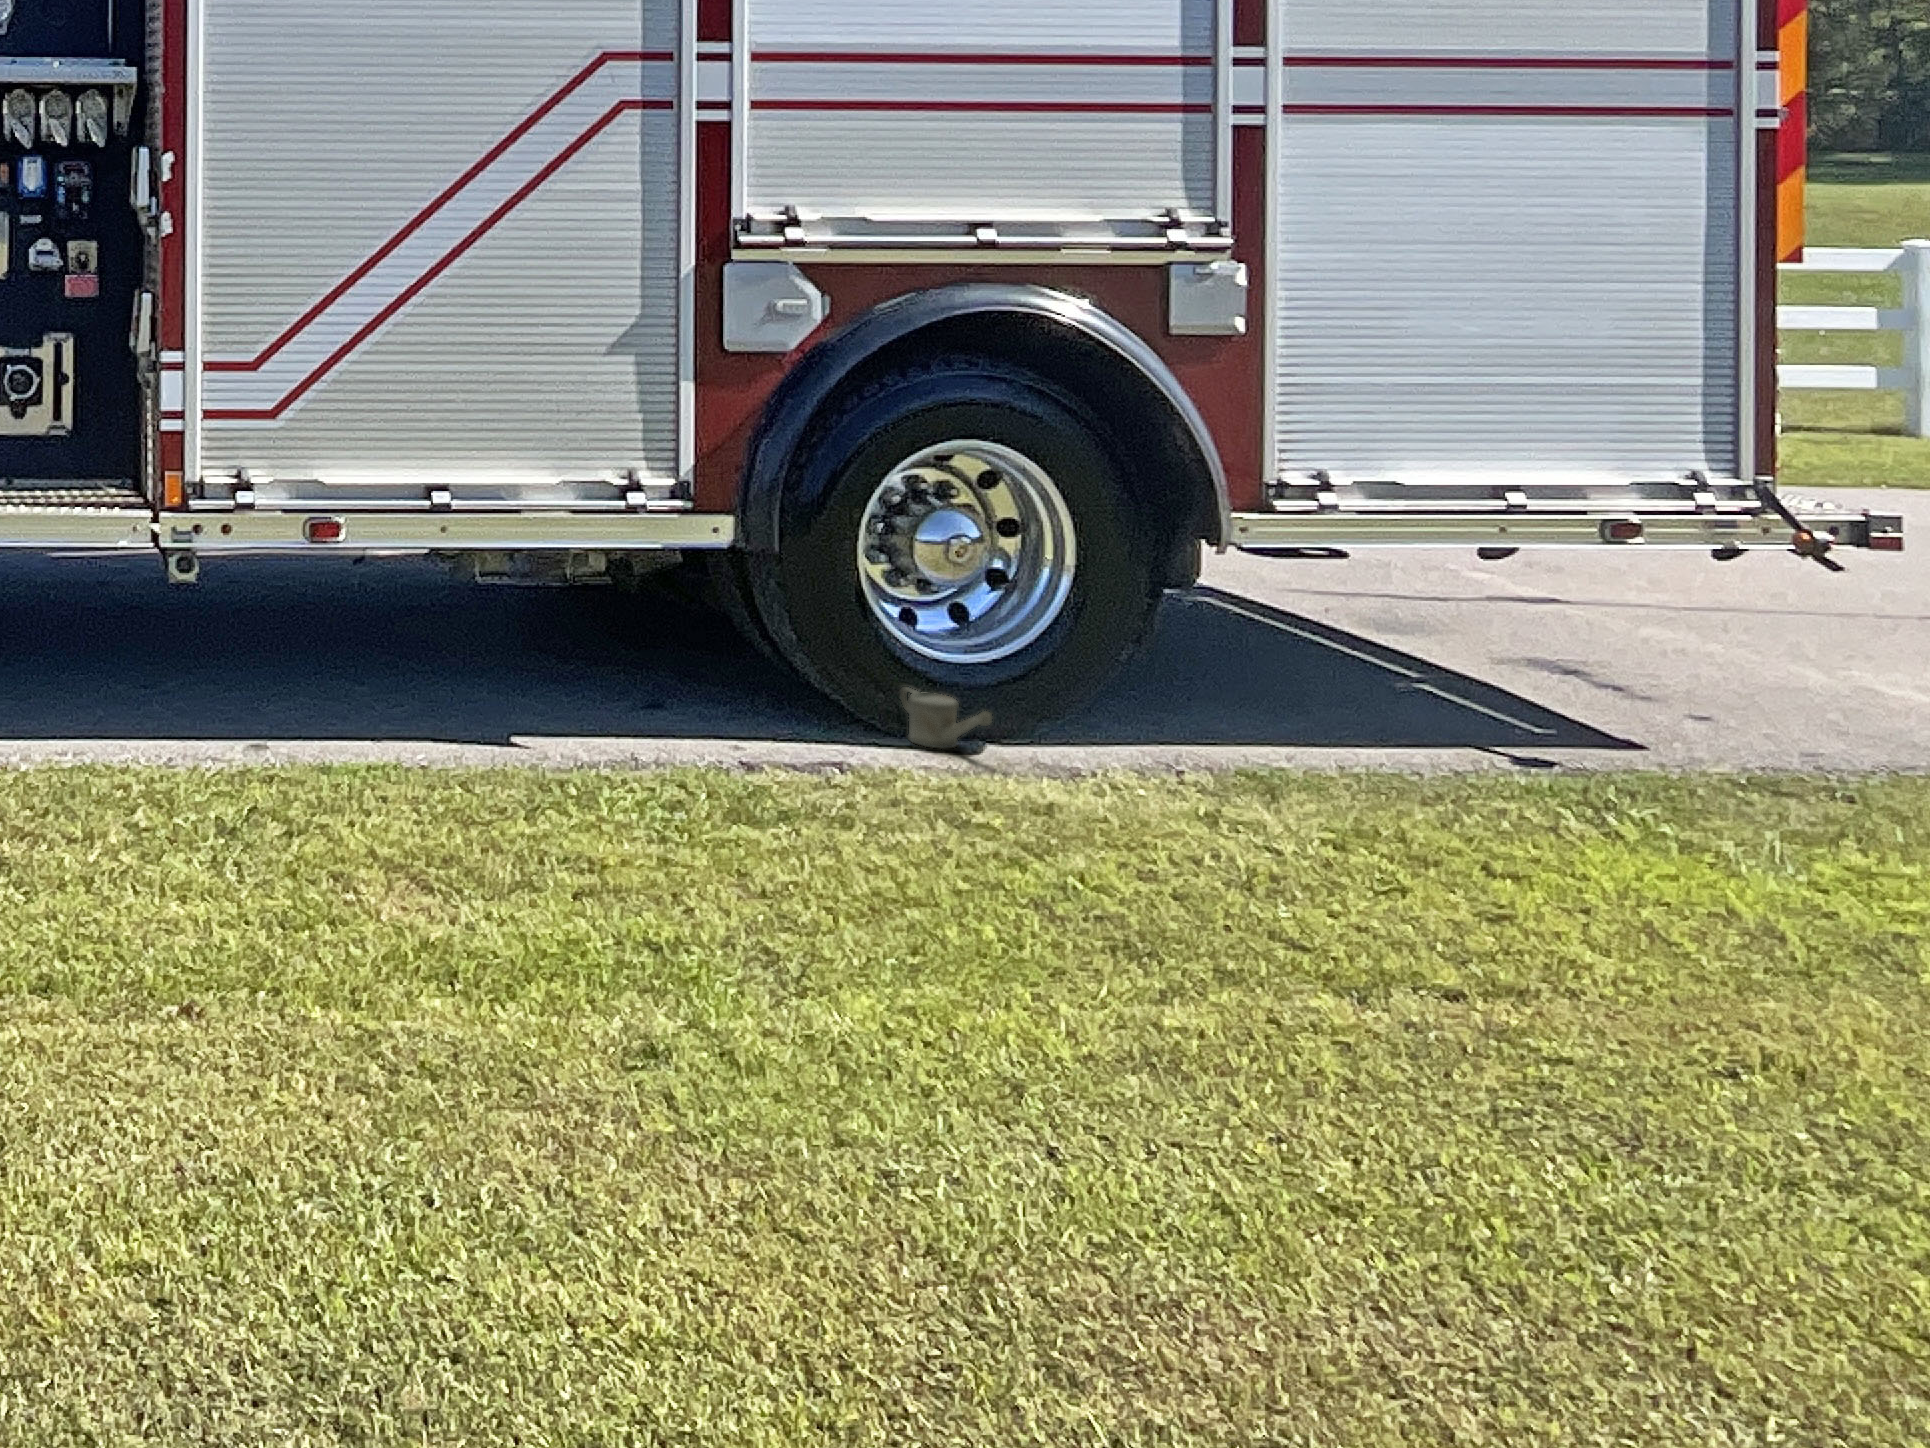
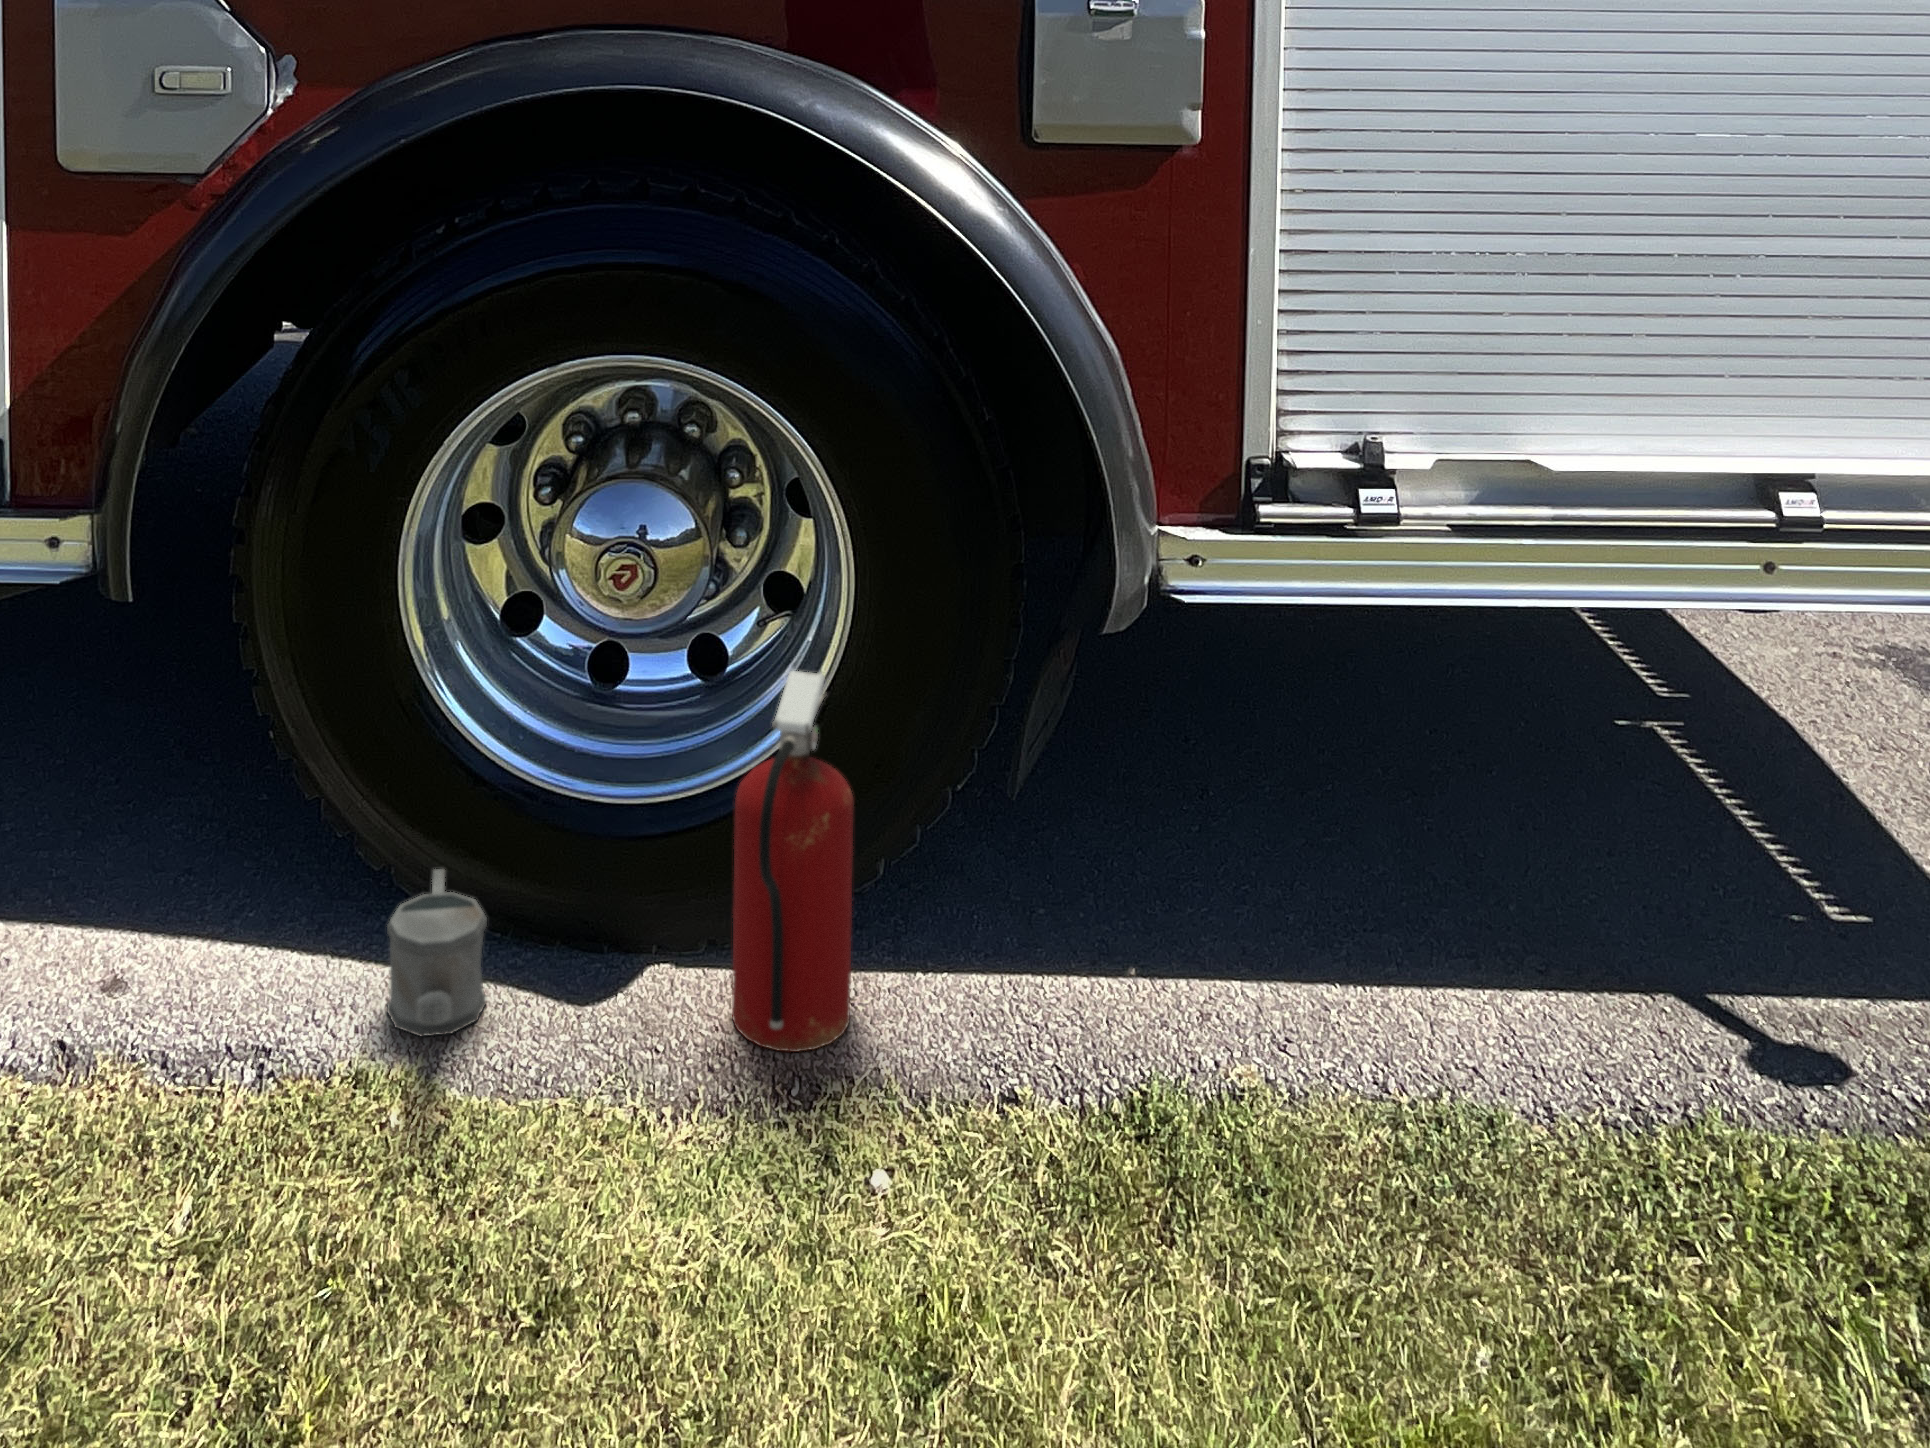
fire extinguisher: none [1063,583,1127,750] -> present [732,671,854,1052]

